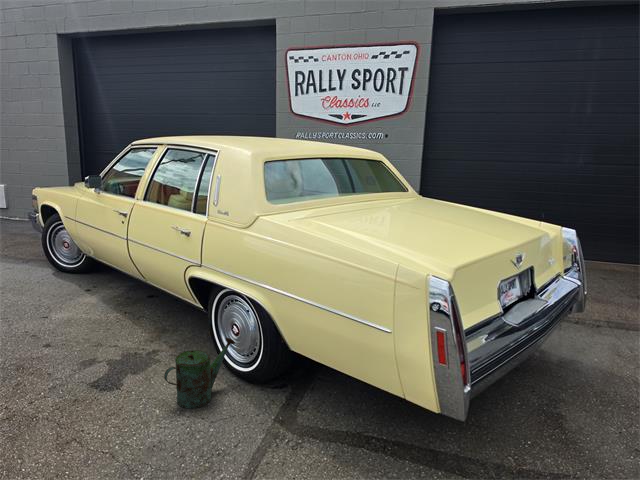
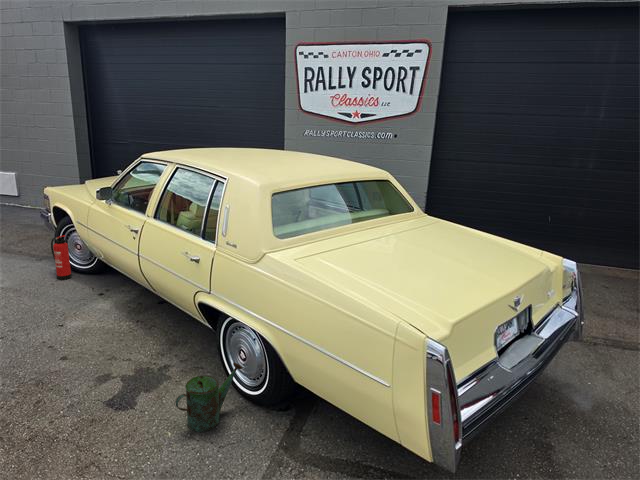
fire extinguisher: none [37,232,58,279] -> present [51,235,72,280]

